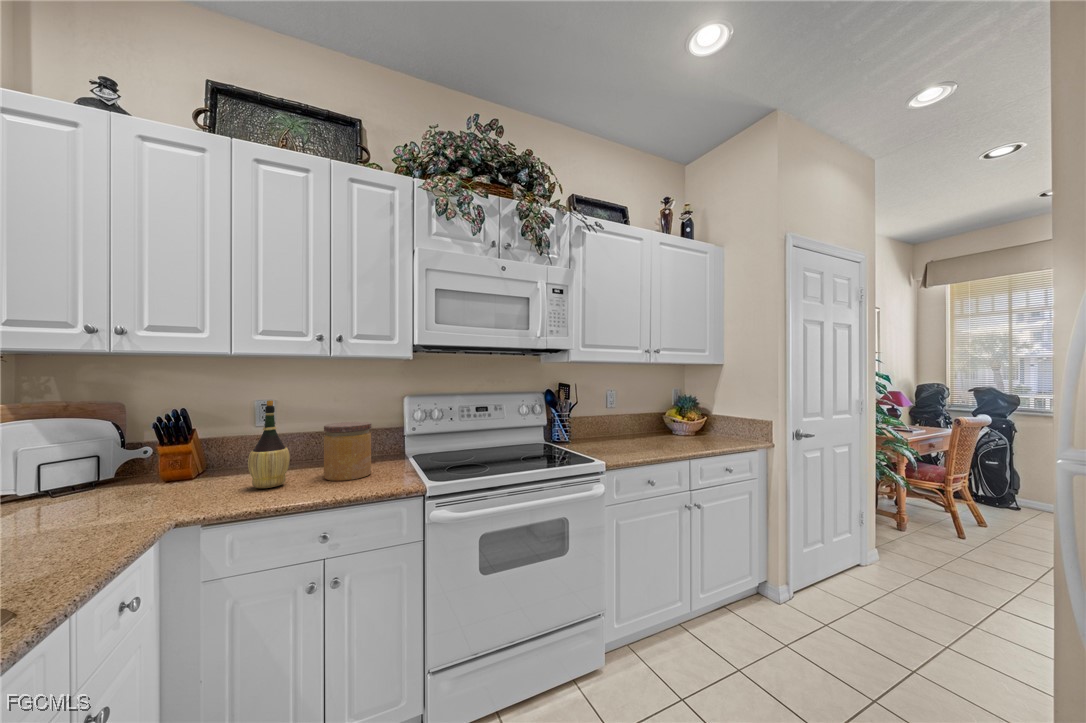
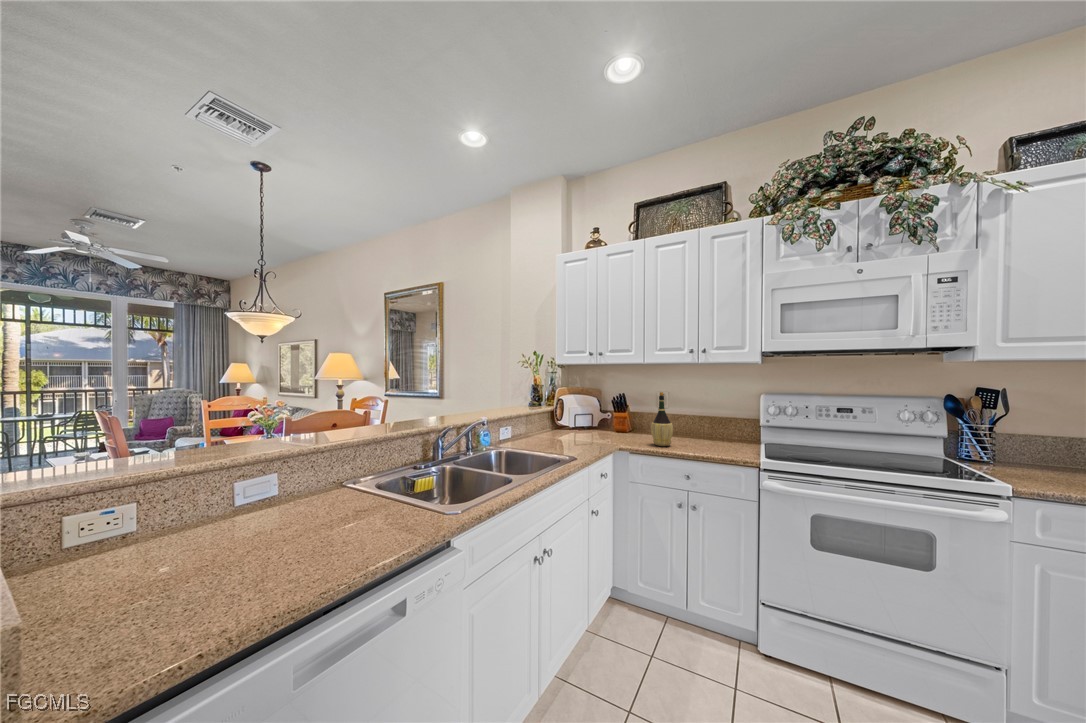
jar: present [324,422,371,481] -> none [694,410,728,452]

